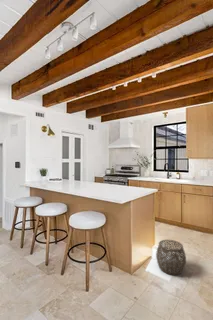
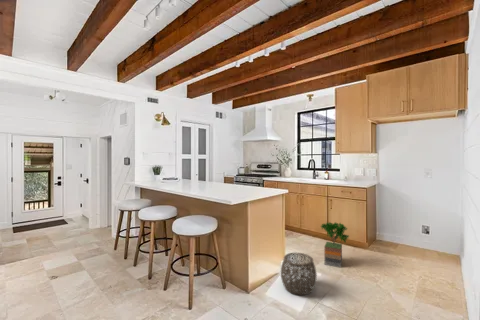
potted tree: none [181,213,205,250] -> present [321,223,349,267]

